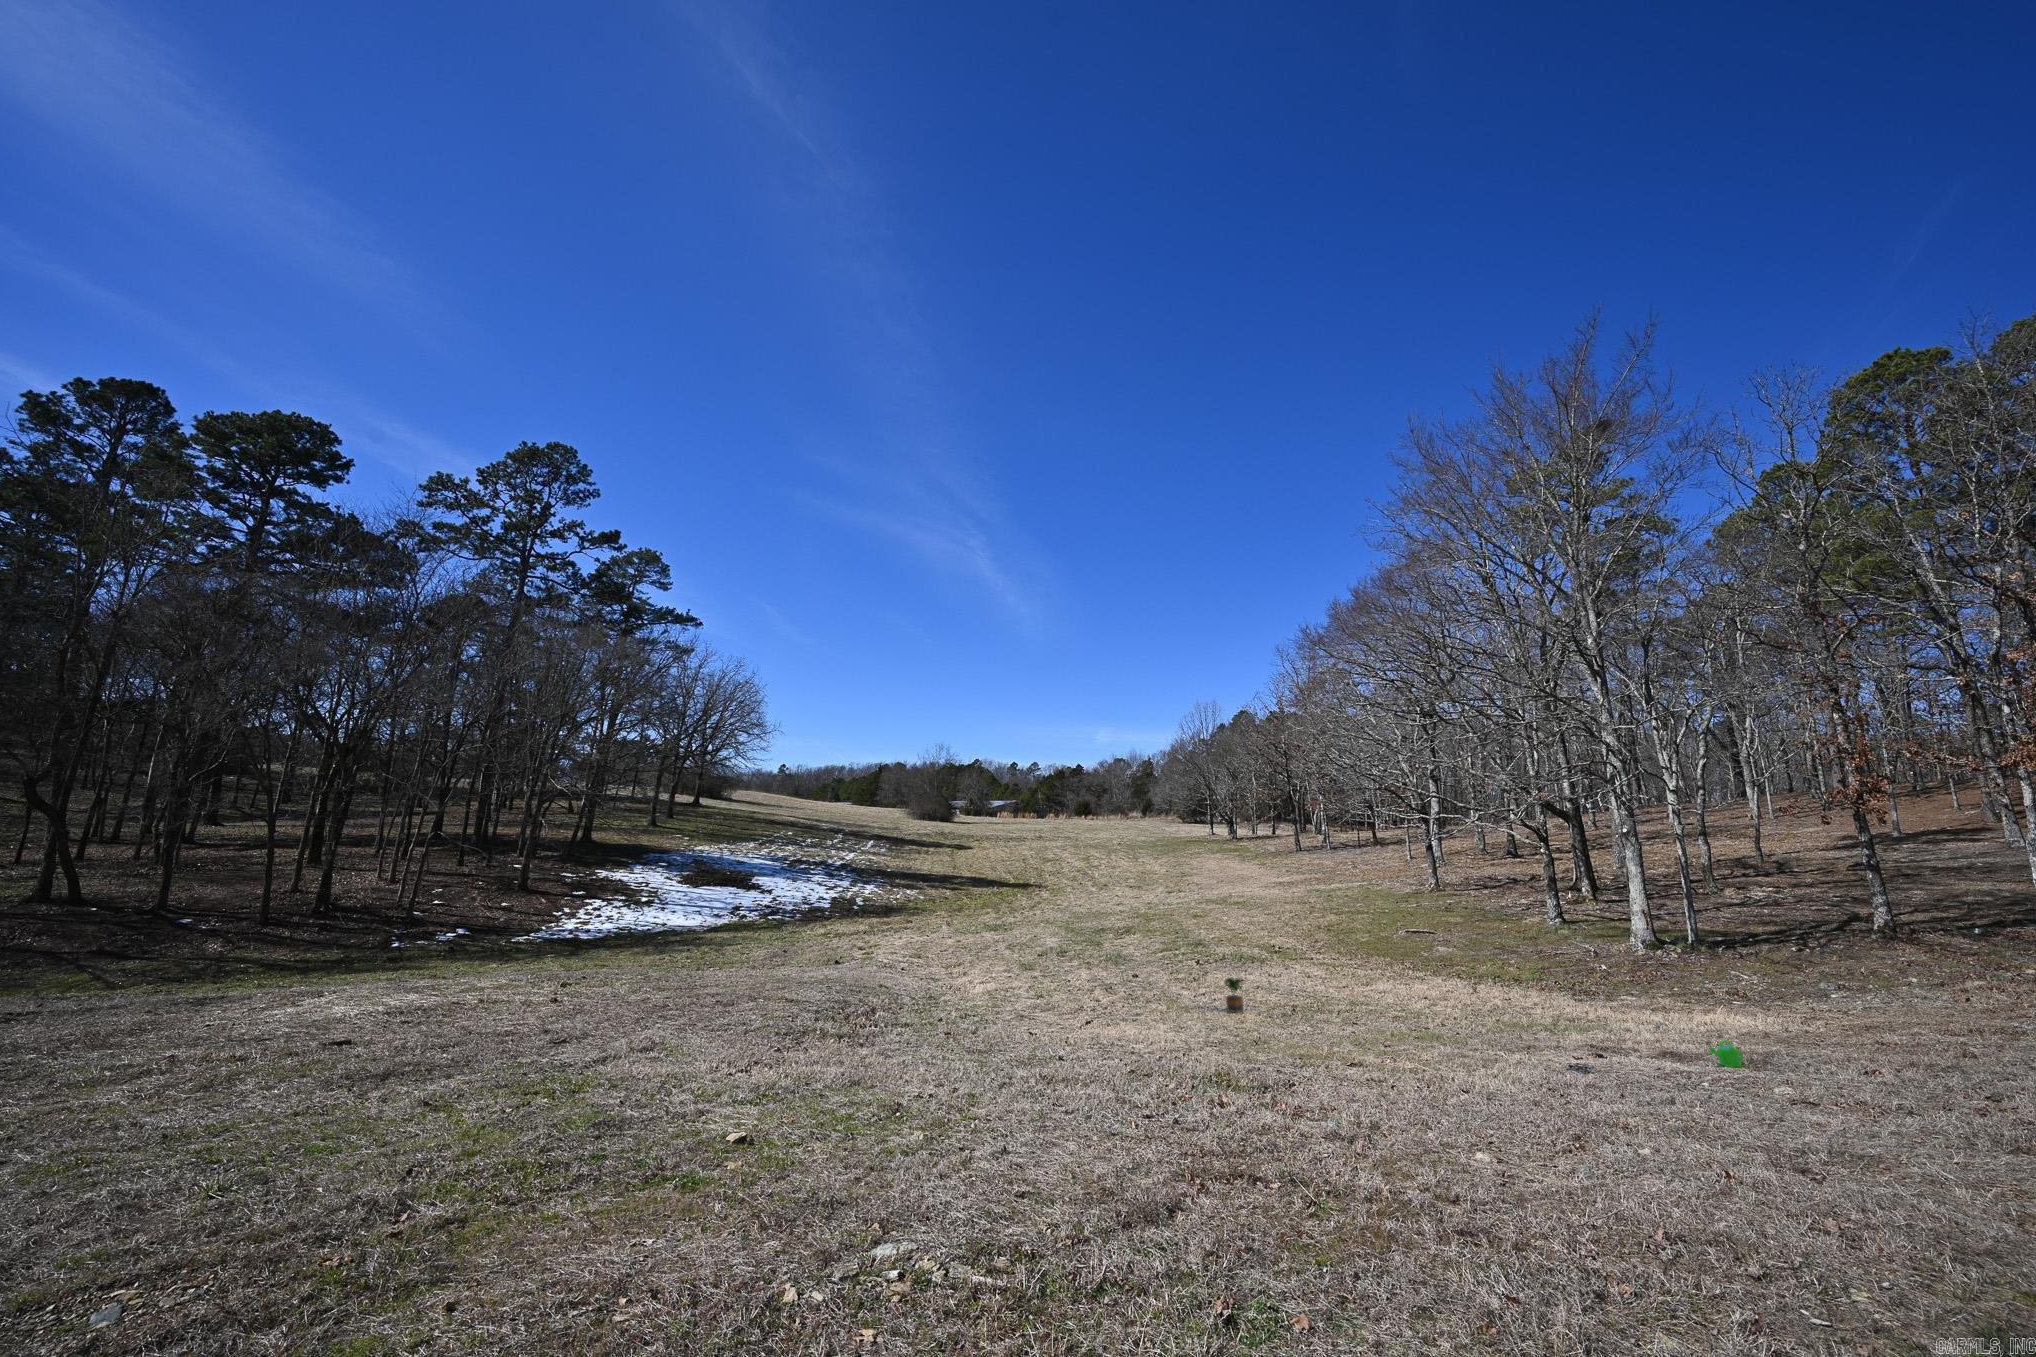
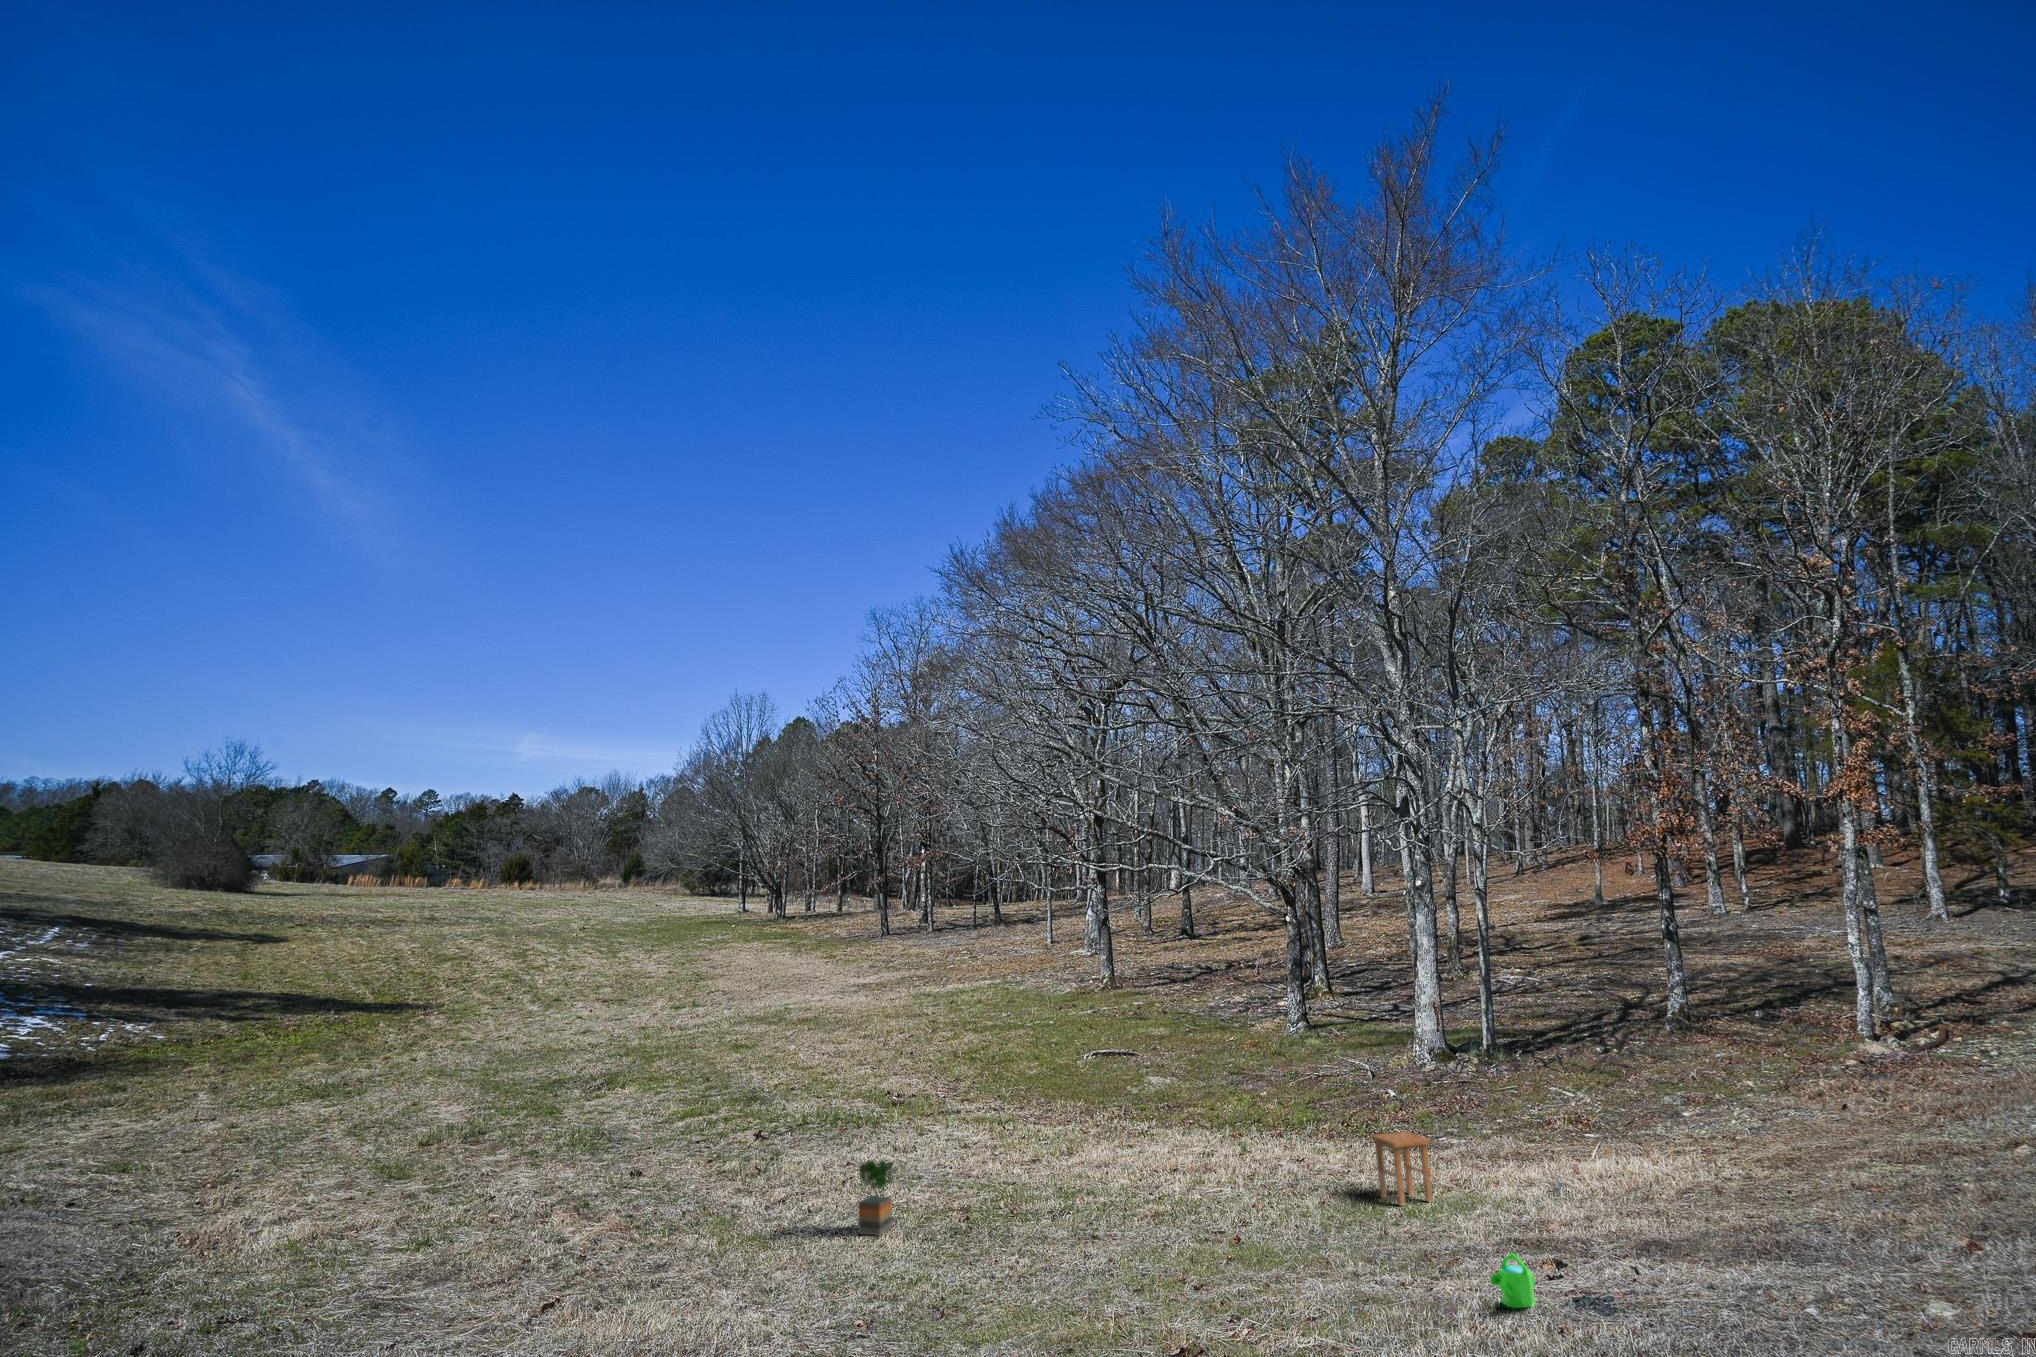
stool: none [1524,990,1565,1032] -> present [1371,1132,1433,1206]
watering can: present [1709,1040,1744,1067] -> present [1490,1253,1536,1308]

